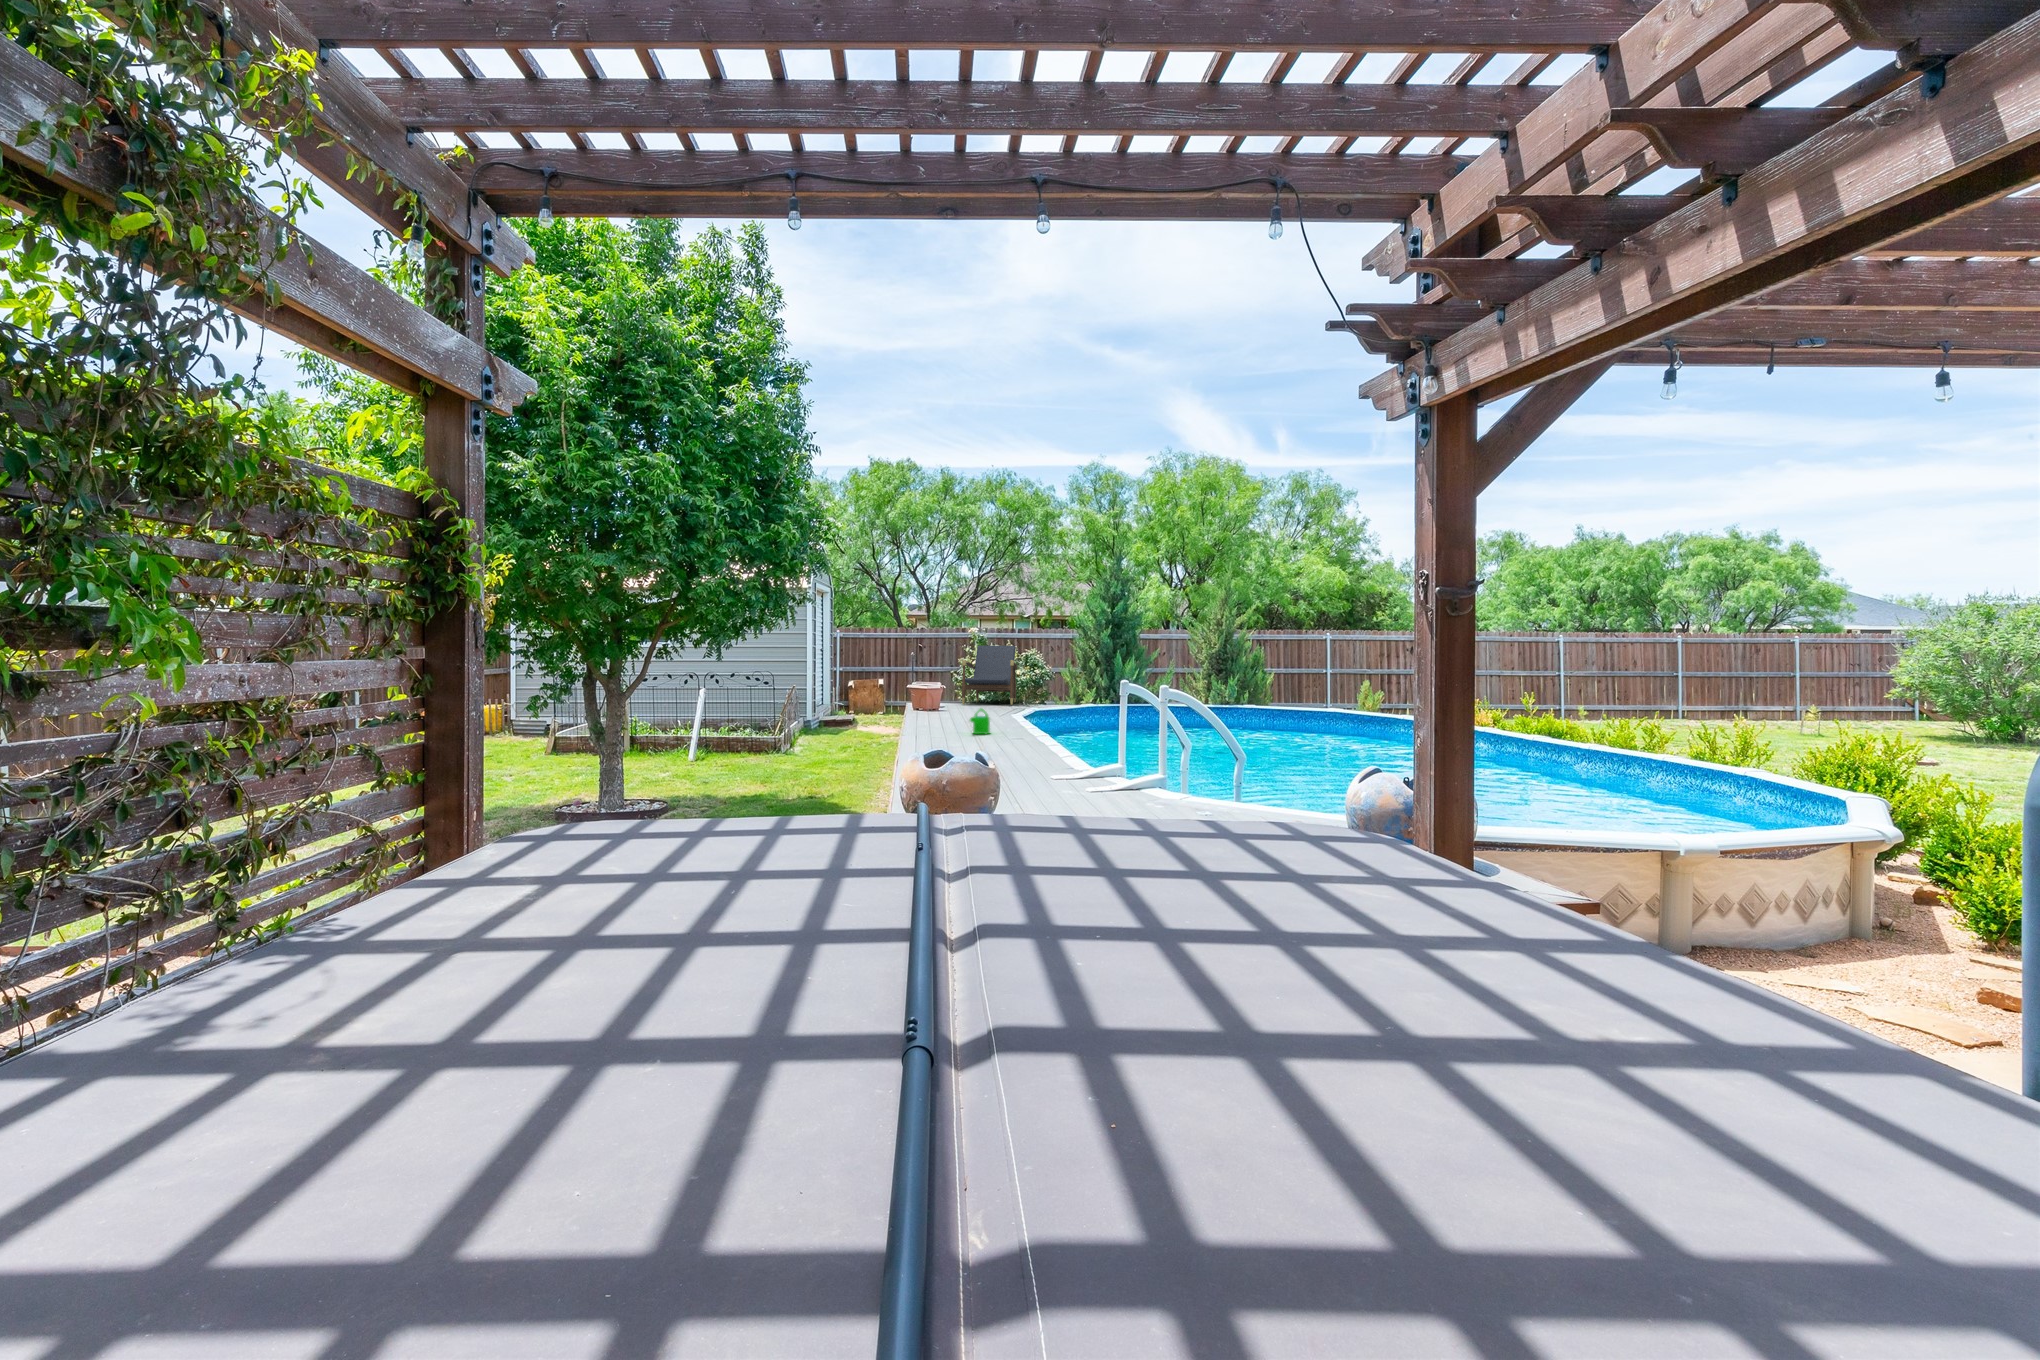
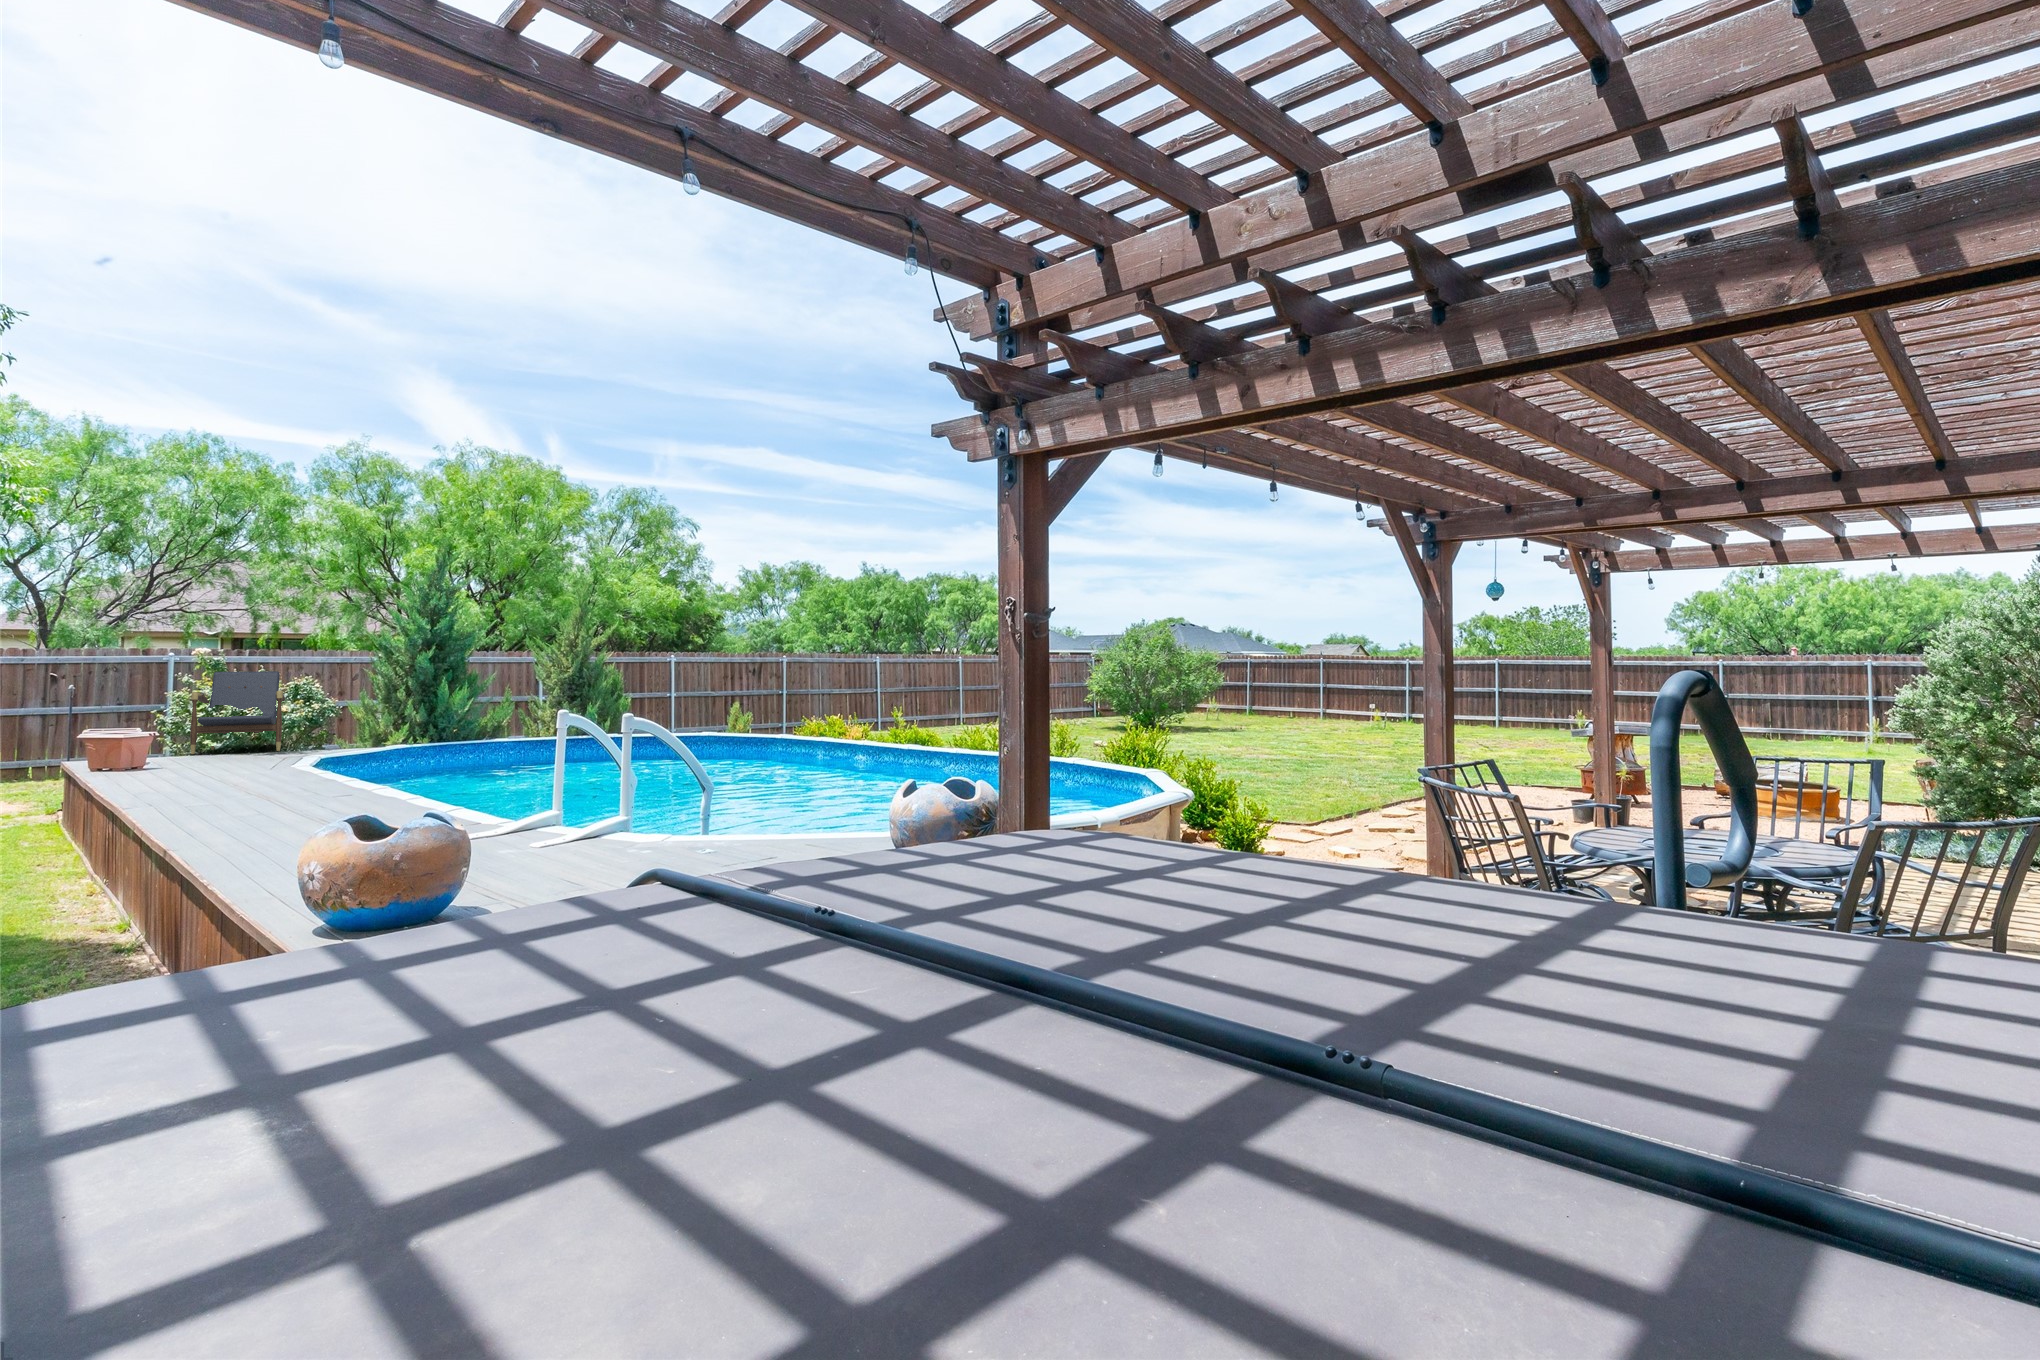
watering can: present [970,709,990,734] -> none [263,757,296,793]

